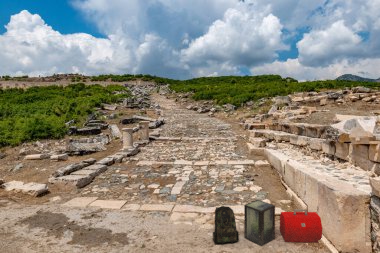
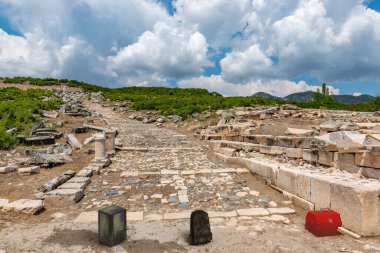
storage box: present [244,200,275,246] -> present [98,205,127,247]
backpack: present [213,206,239,244] -> present [189,209,212,245]

